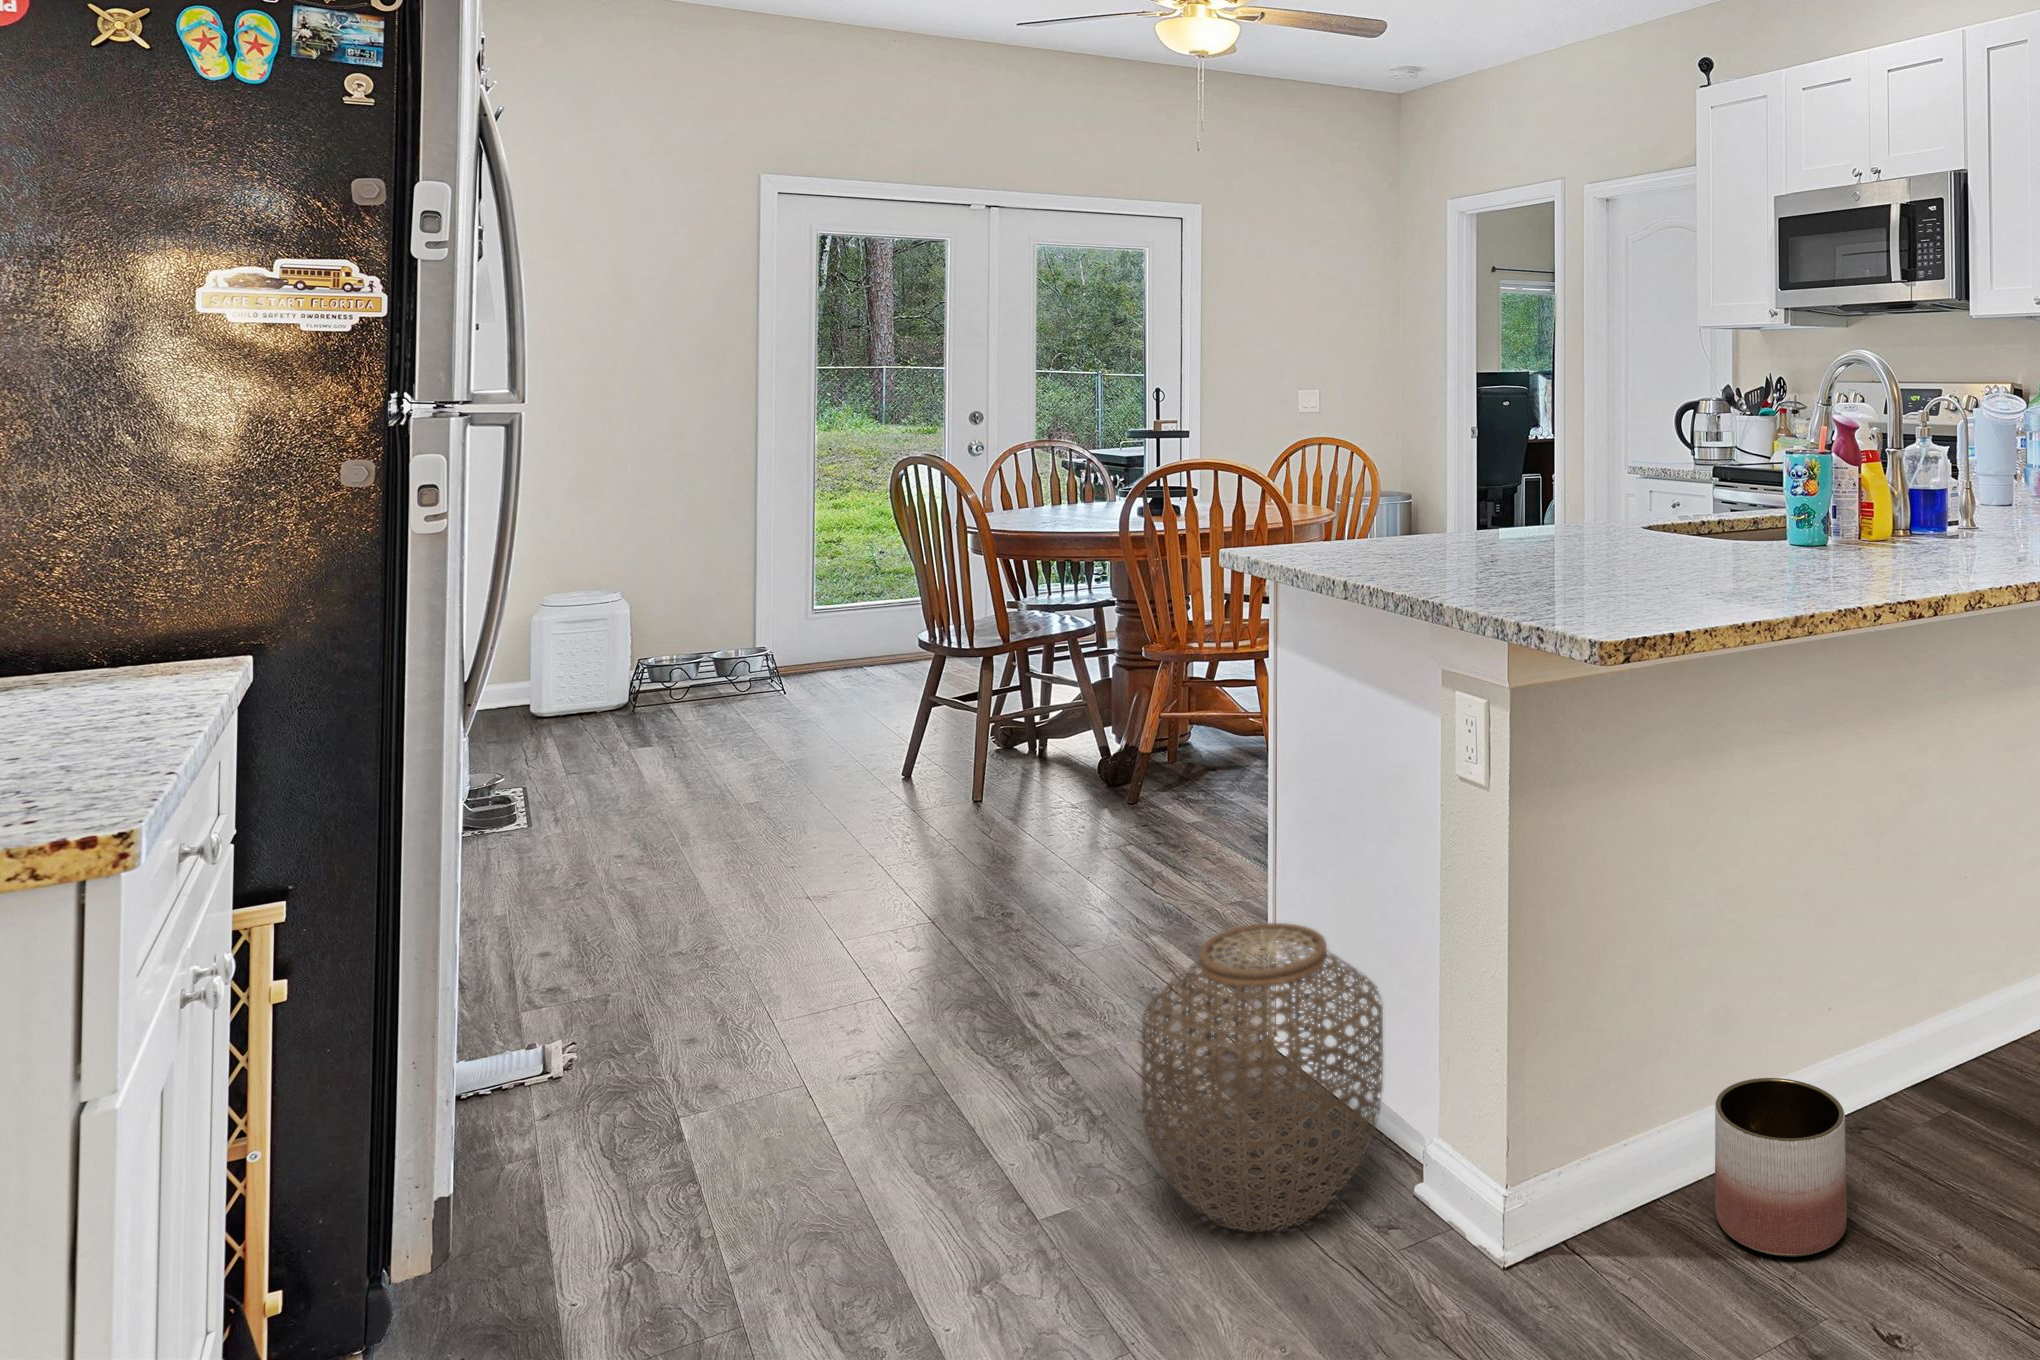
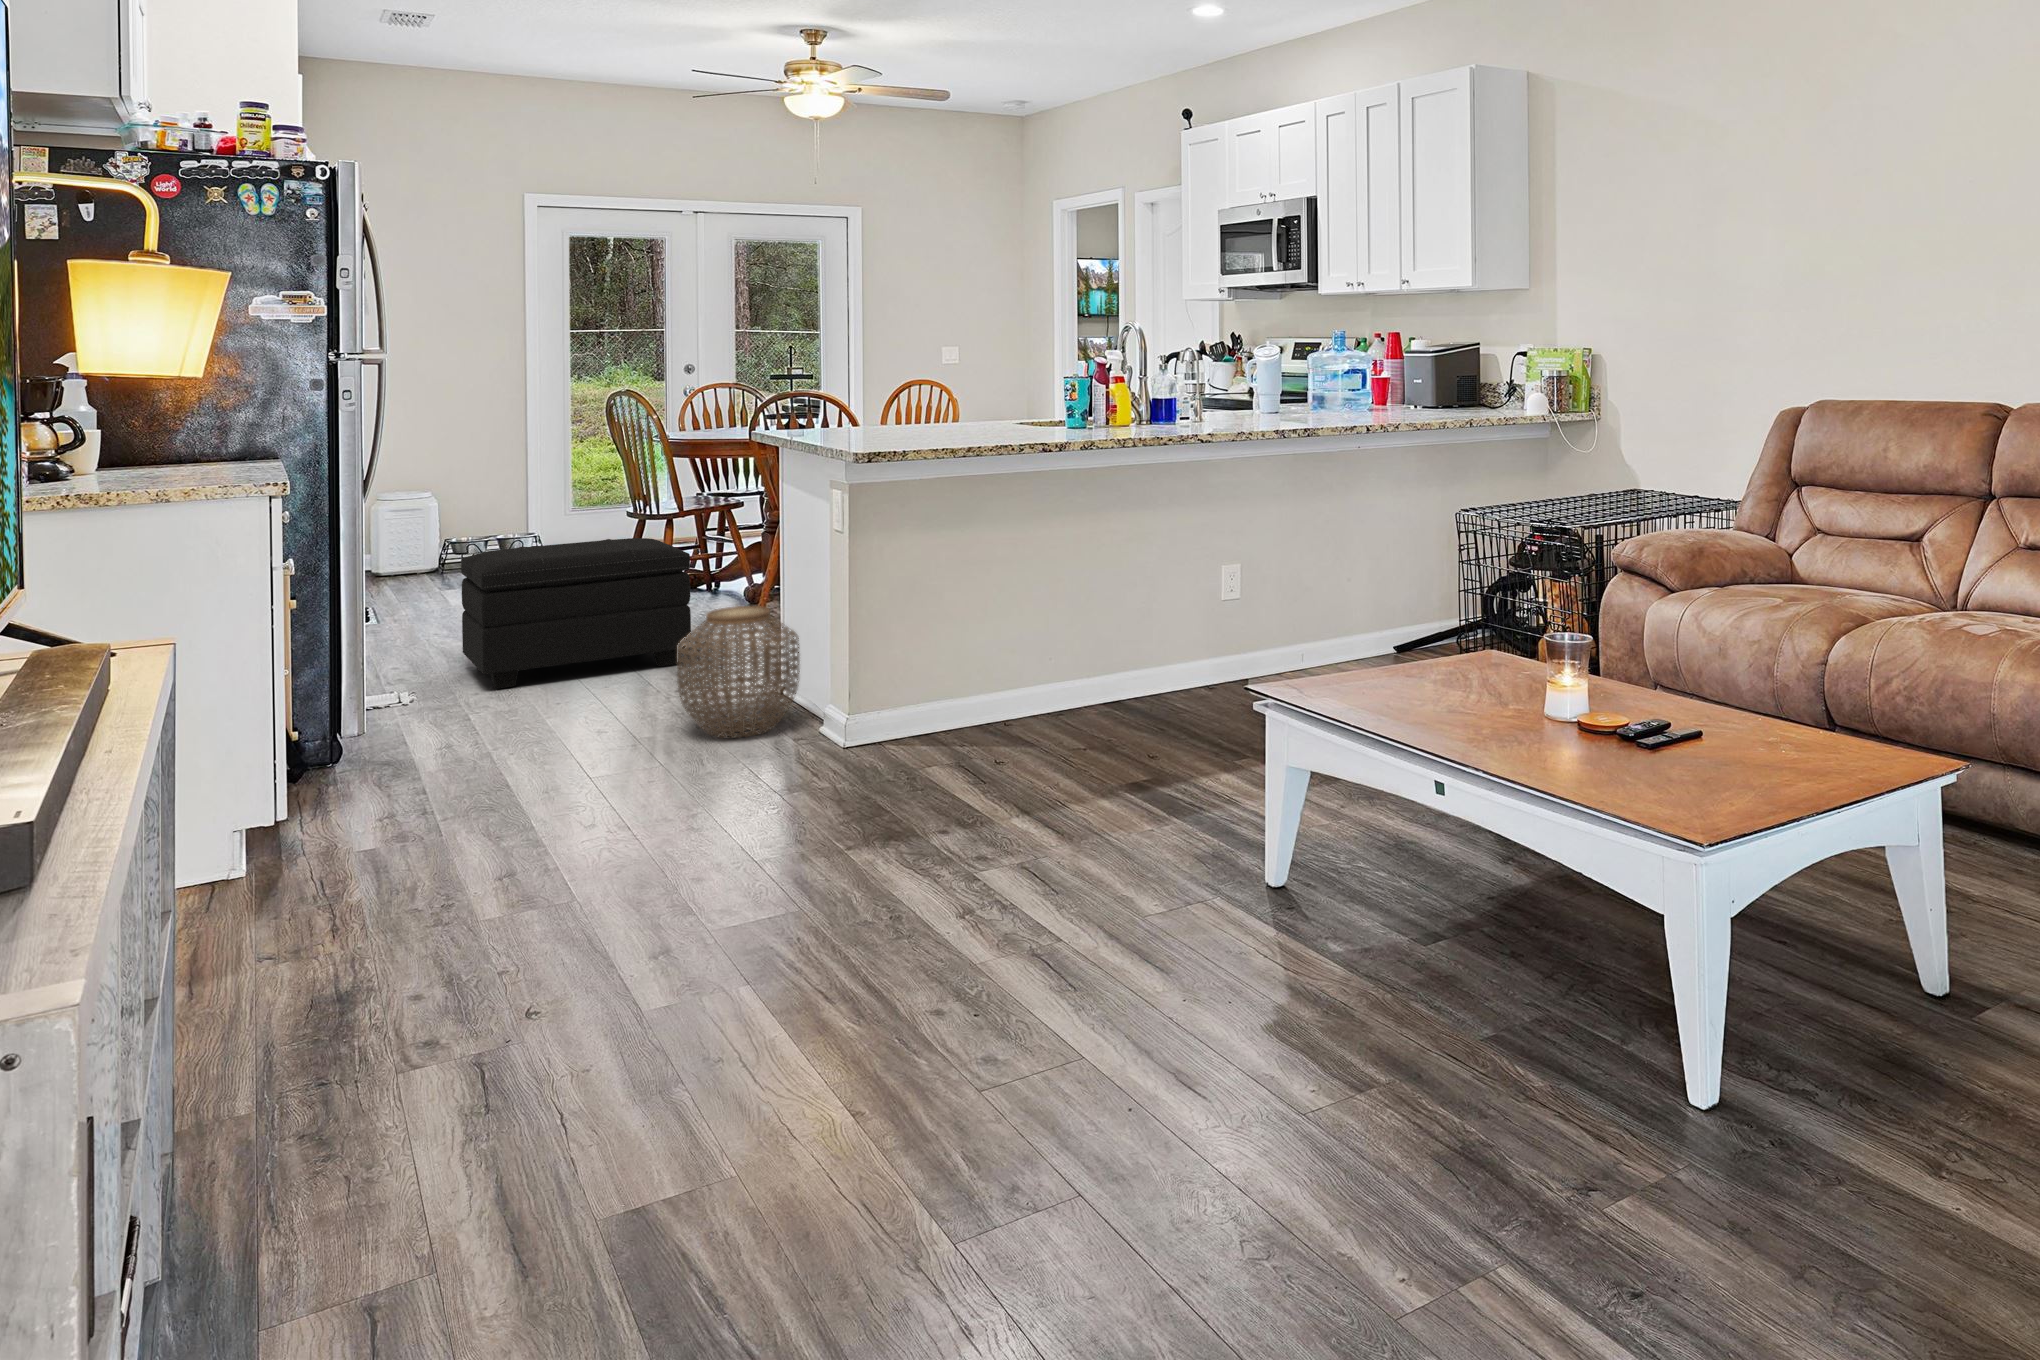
footstool: none [672,716,1081,1035] -> present [461,538,691,689]
planter: present [1715,1078,1847,1257] -> none [945,675,1008,743]

